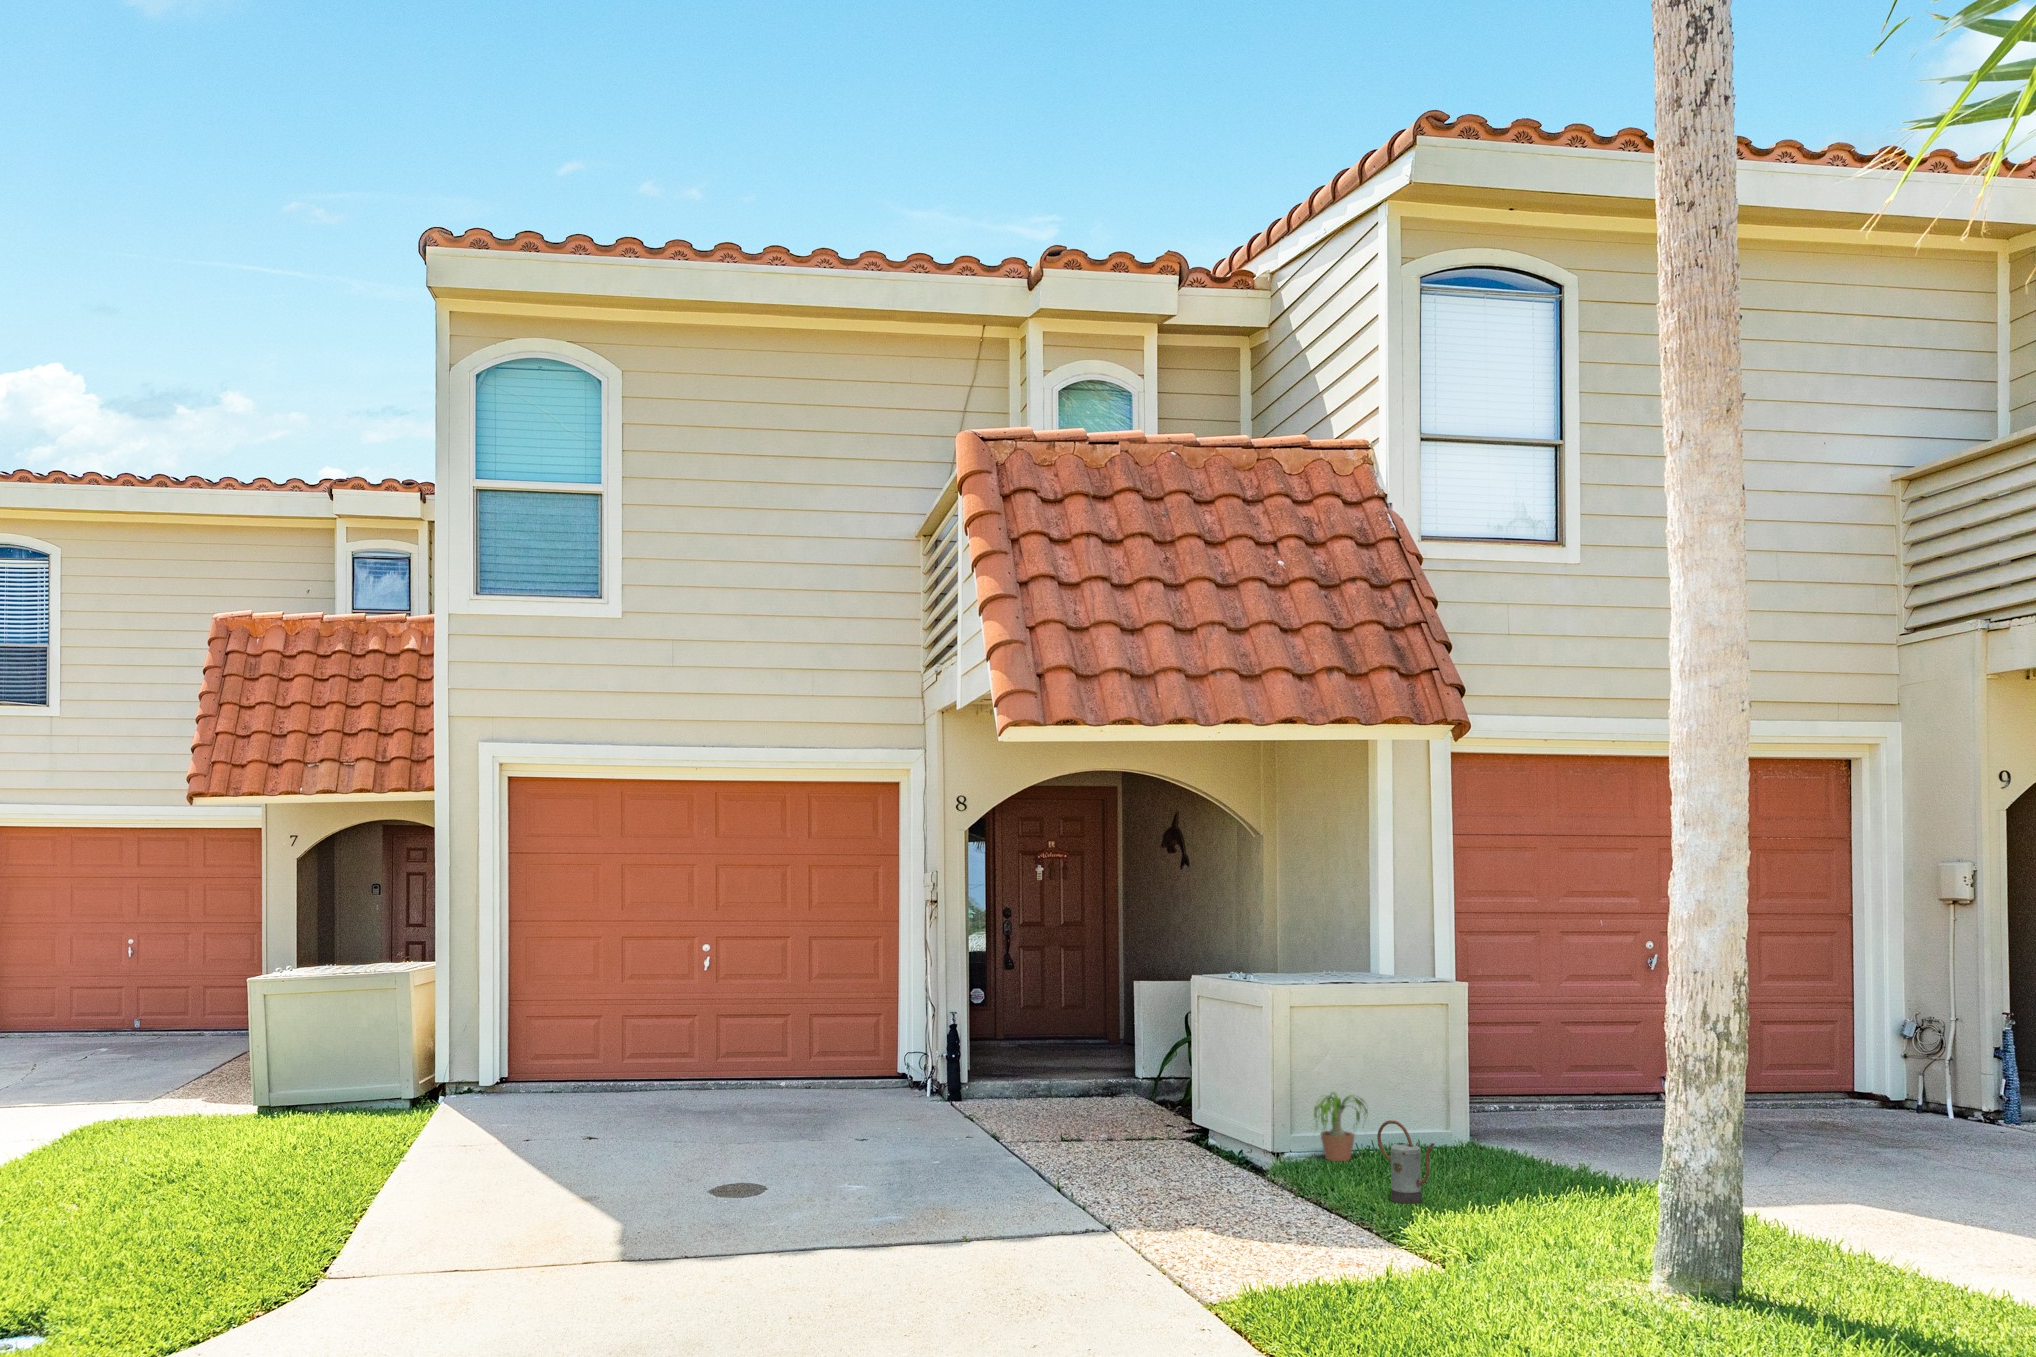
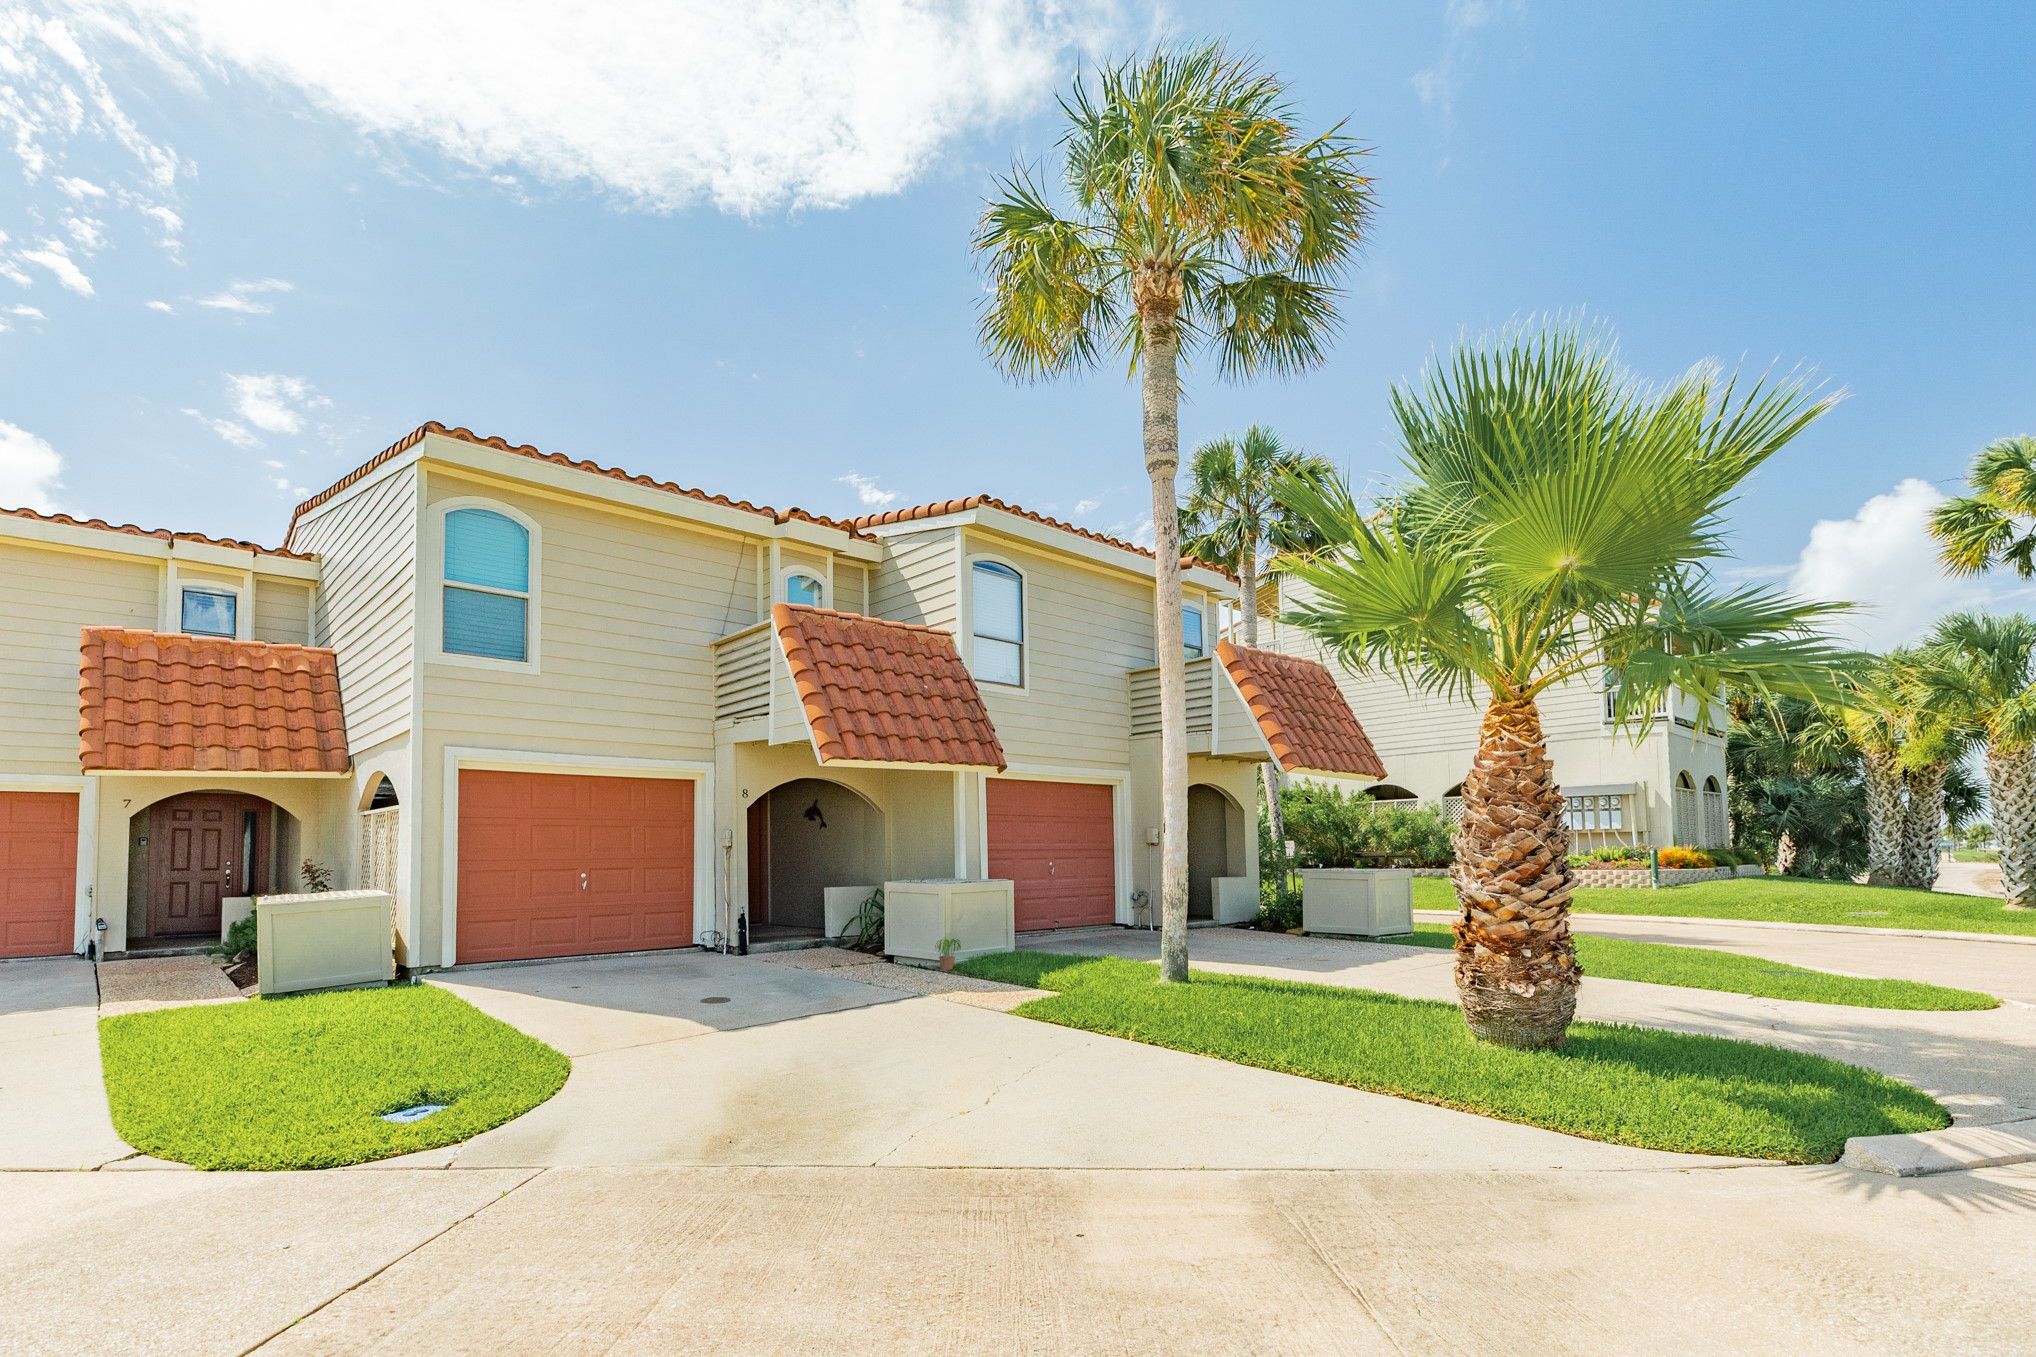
watering can: present [1377,1120,1435,1204] -> none [995,948,1025,985]

